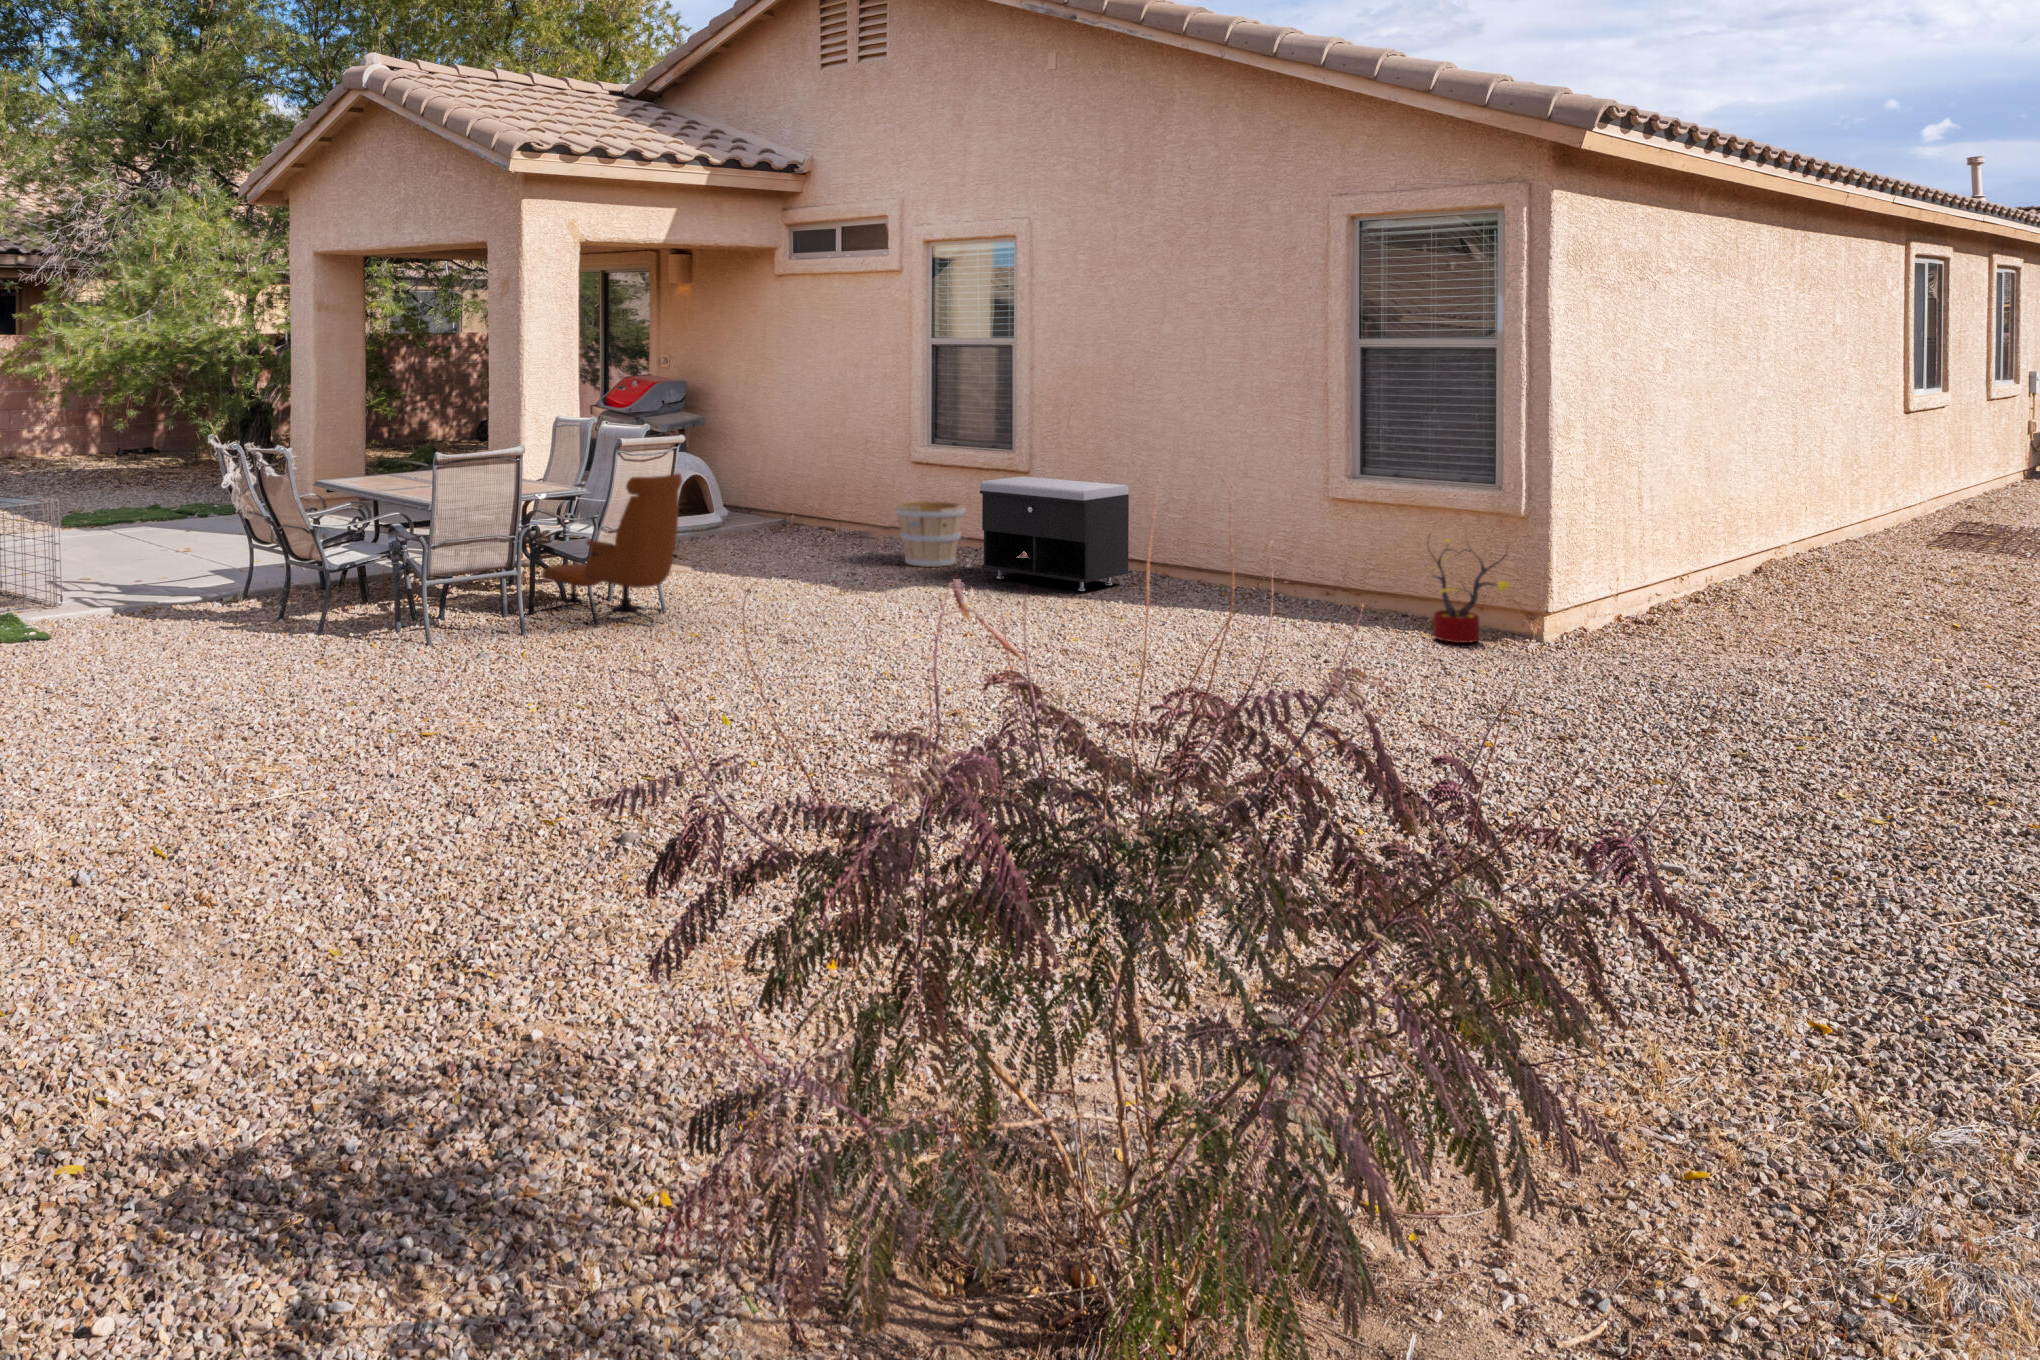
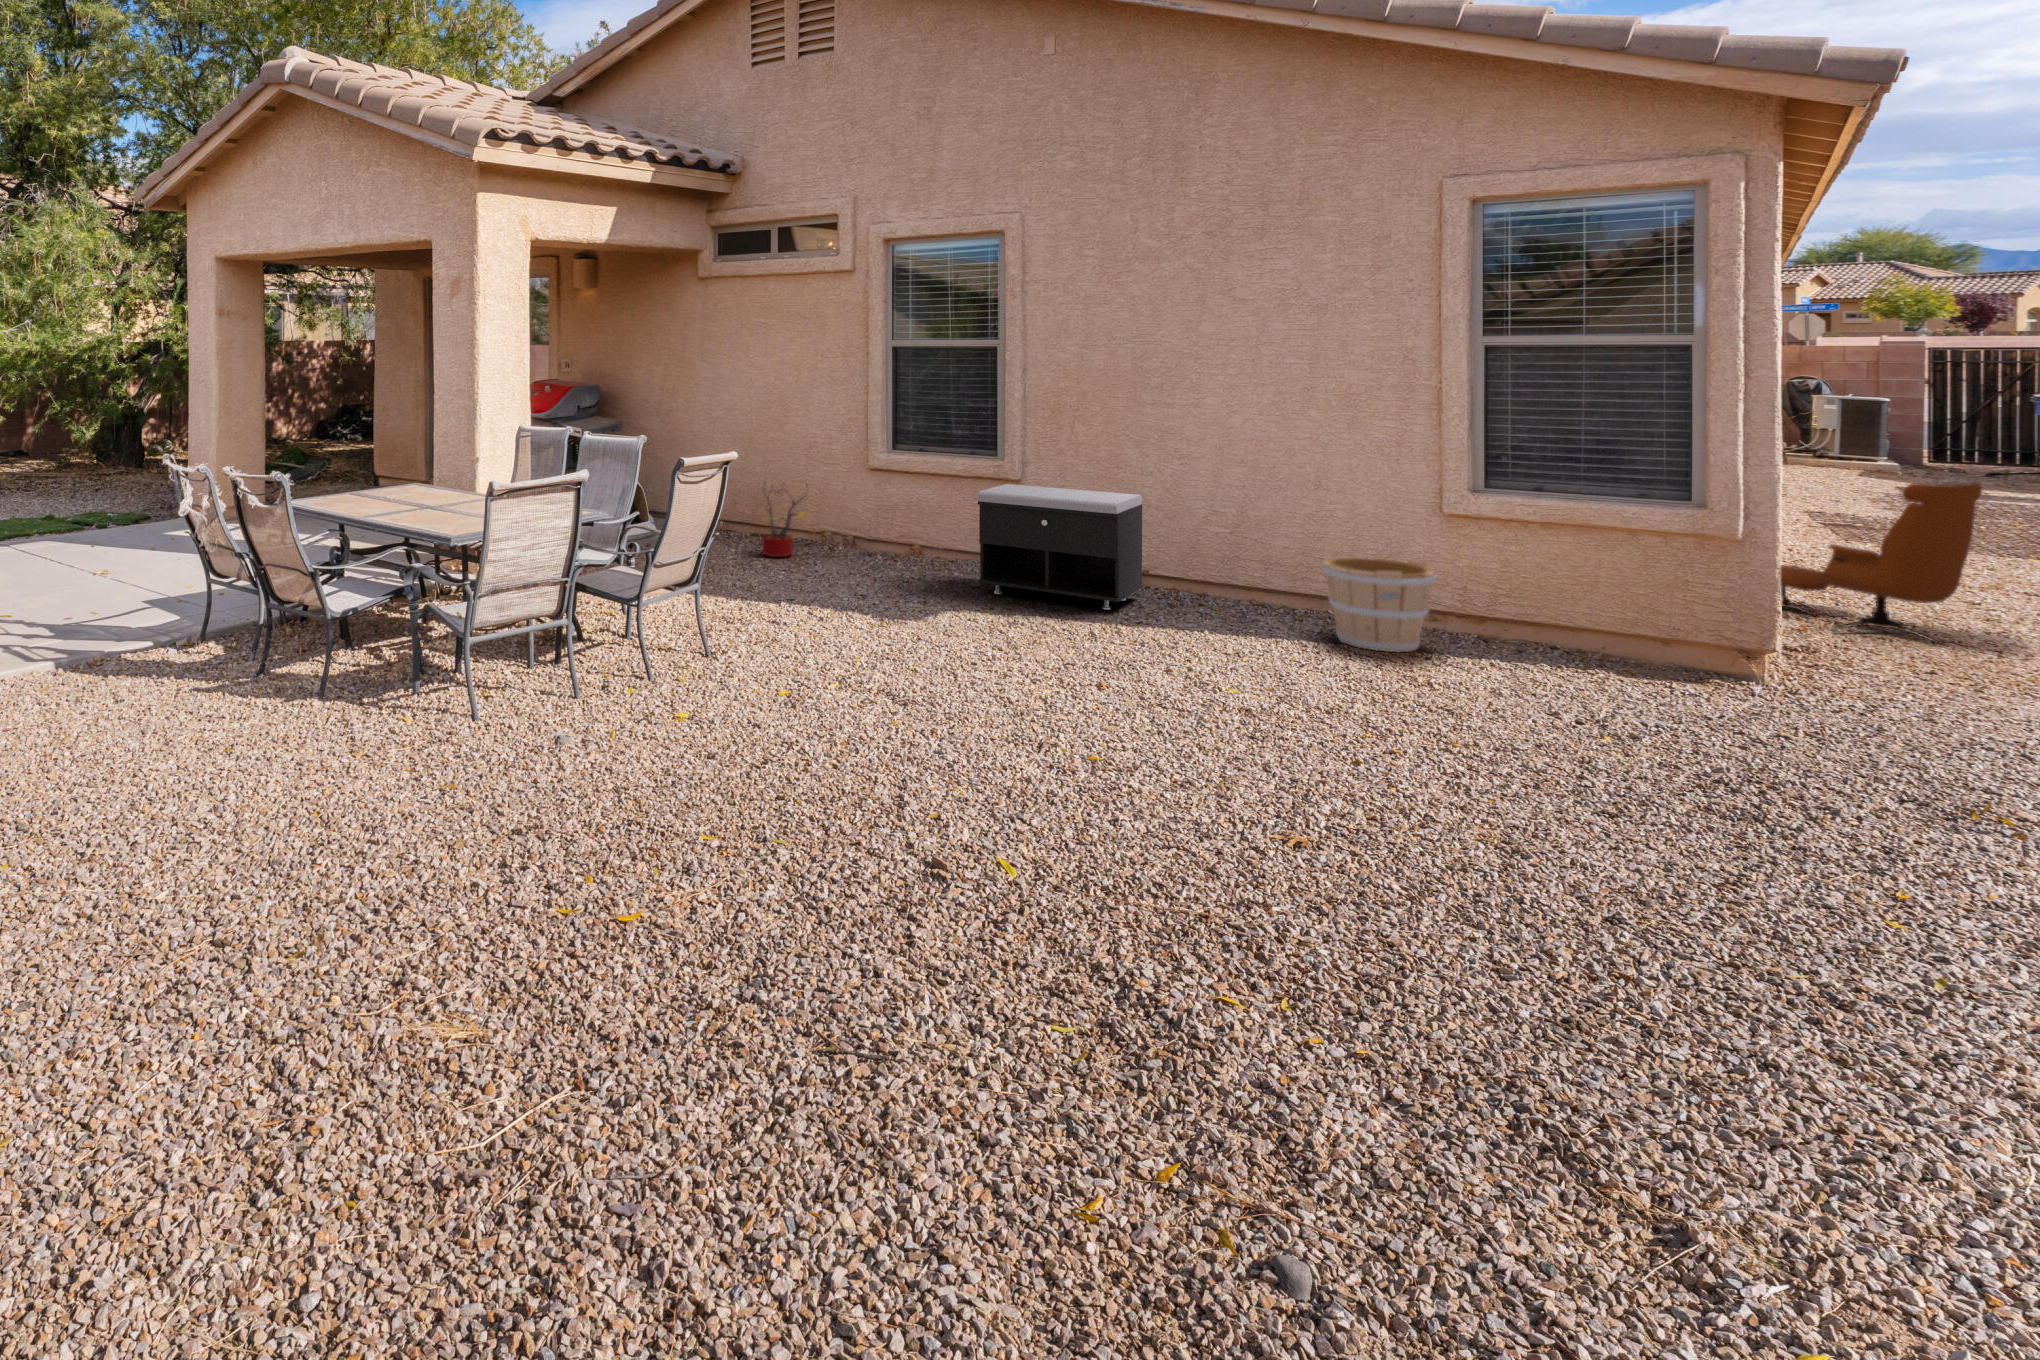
lounge chair: present [543,473,682,624] -> present [1779,483,1982,644]
wooden bucket: present [896,500,966,567] -> present [1322,556,1437,652]
decorative plant: present [1433,539,1510,643] -> present [762,490,807,557]

